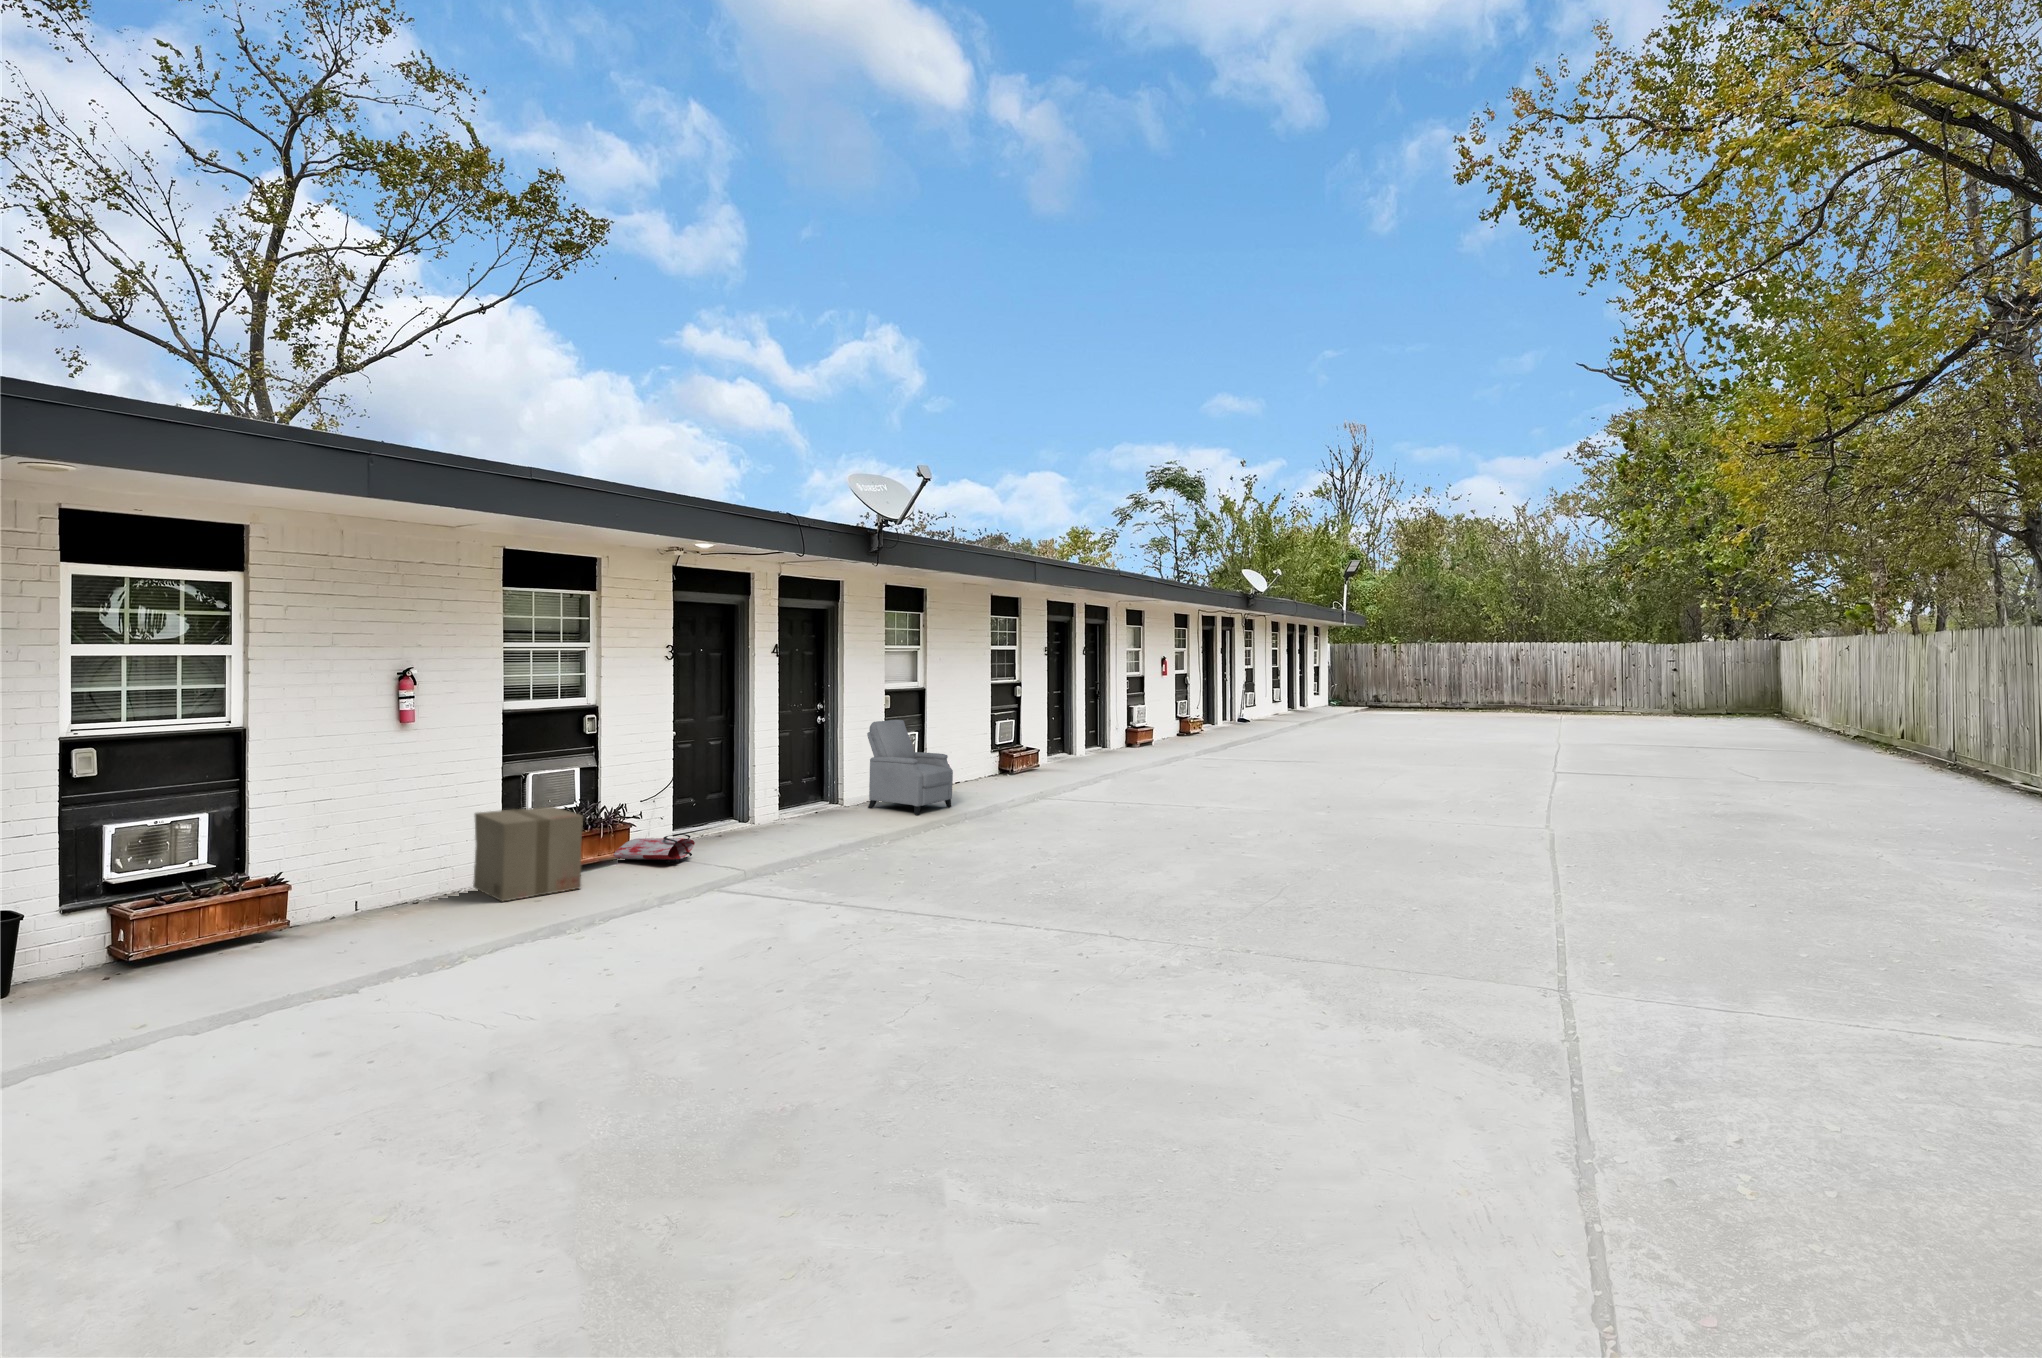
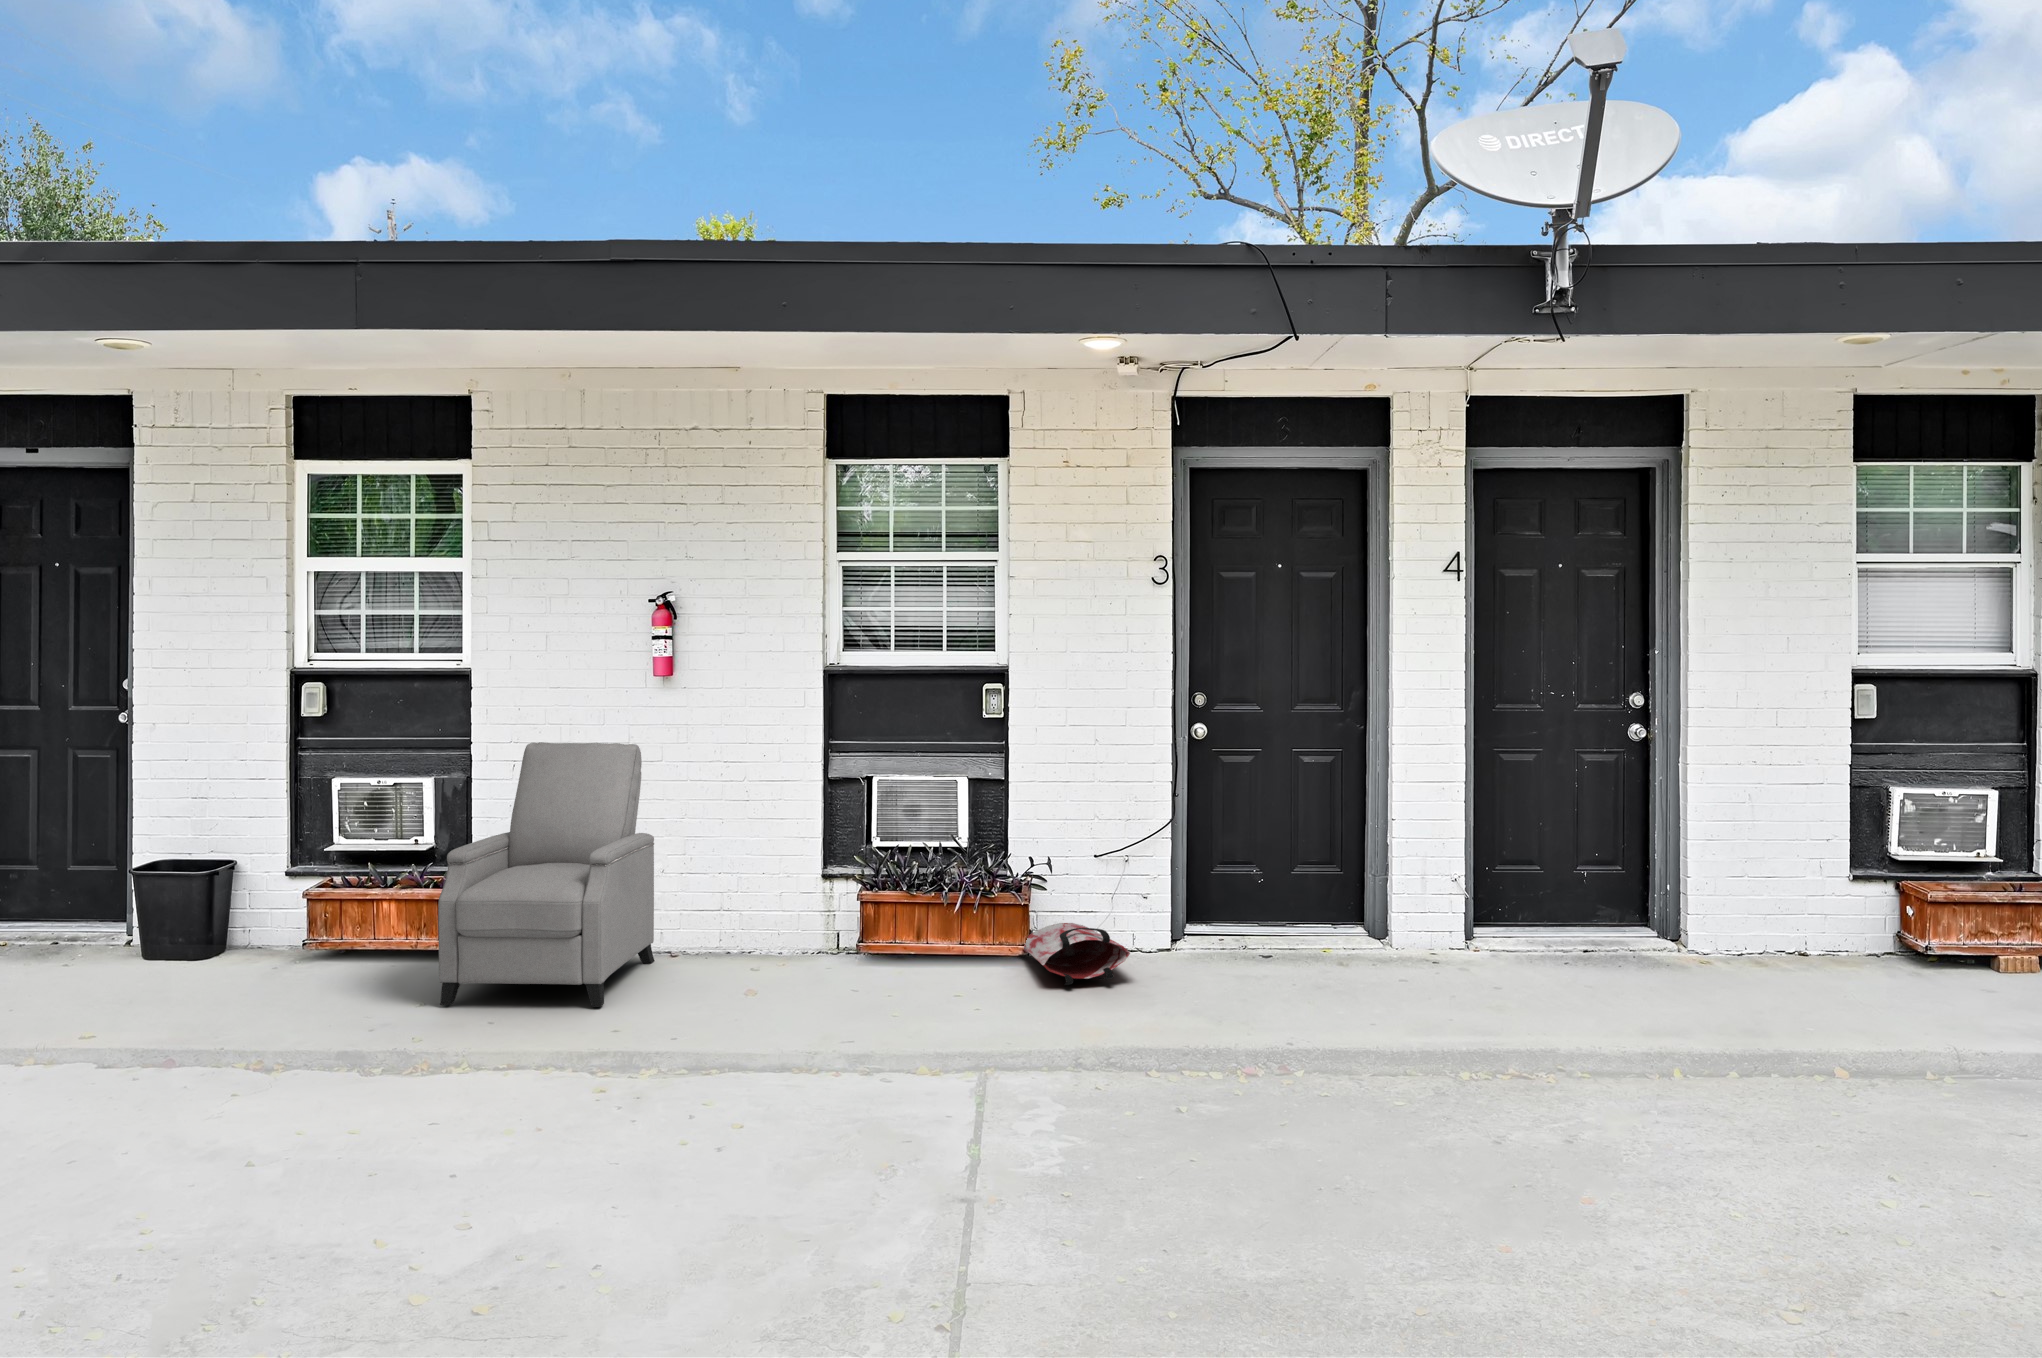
chair: present [867,720,953,815] -> present [438,742,655,1007]
cardboard box: present [473,807,583,902] -> none [729,828,896,990]

